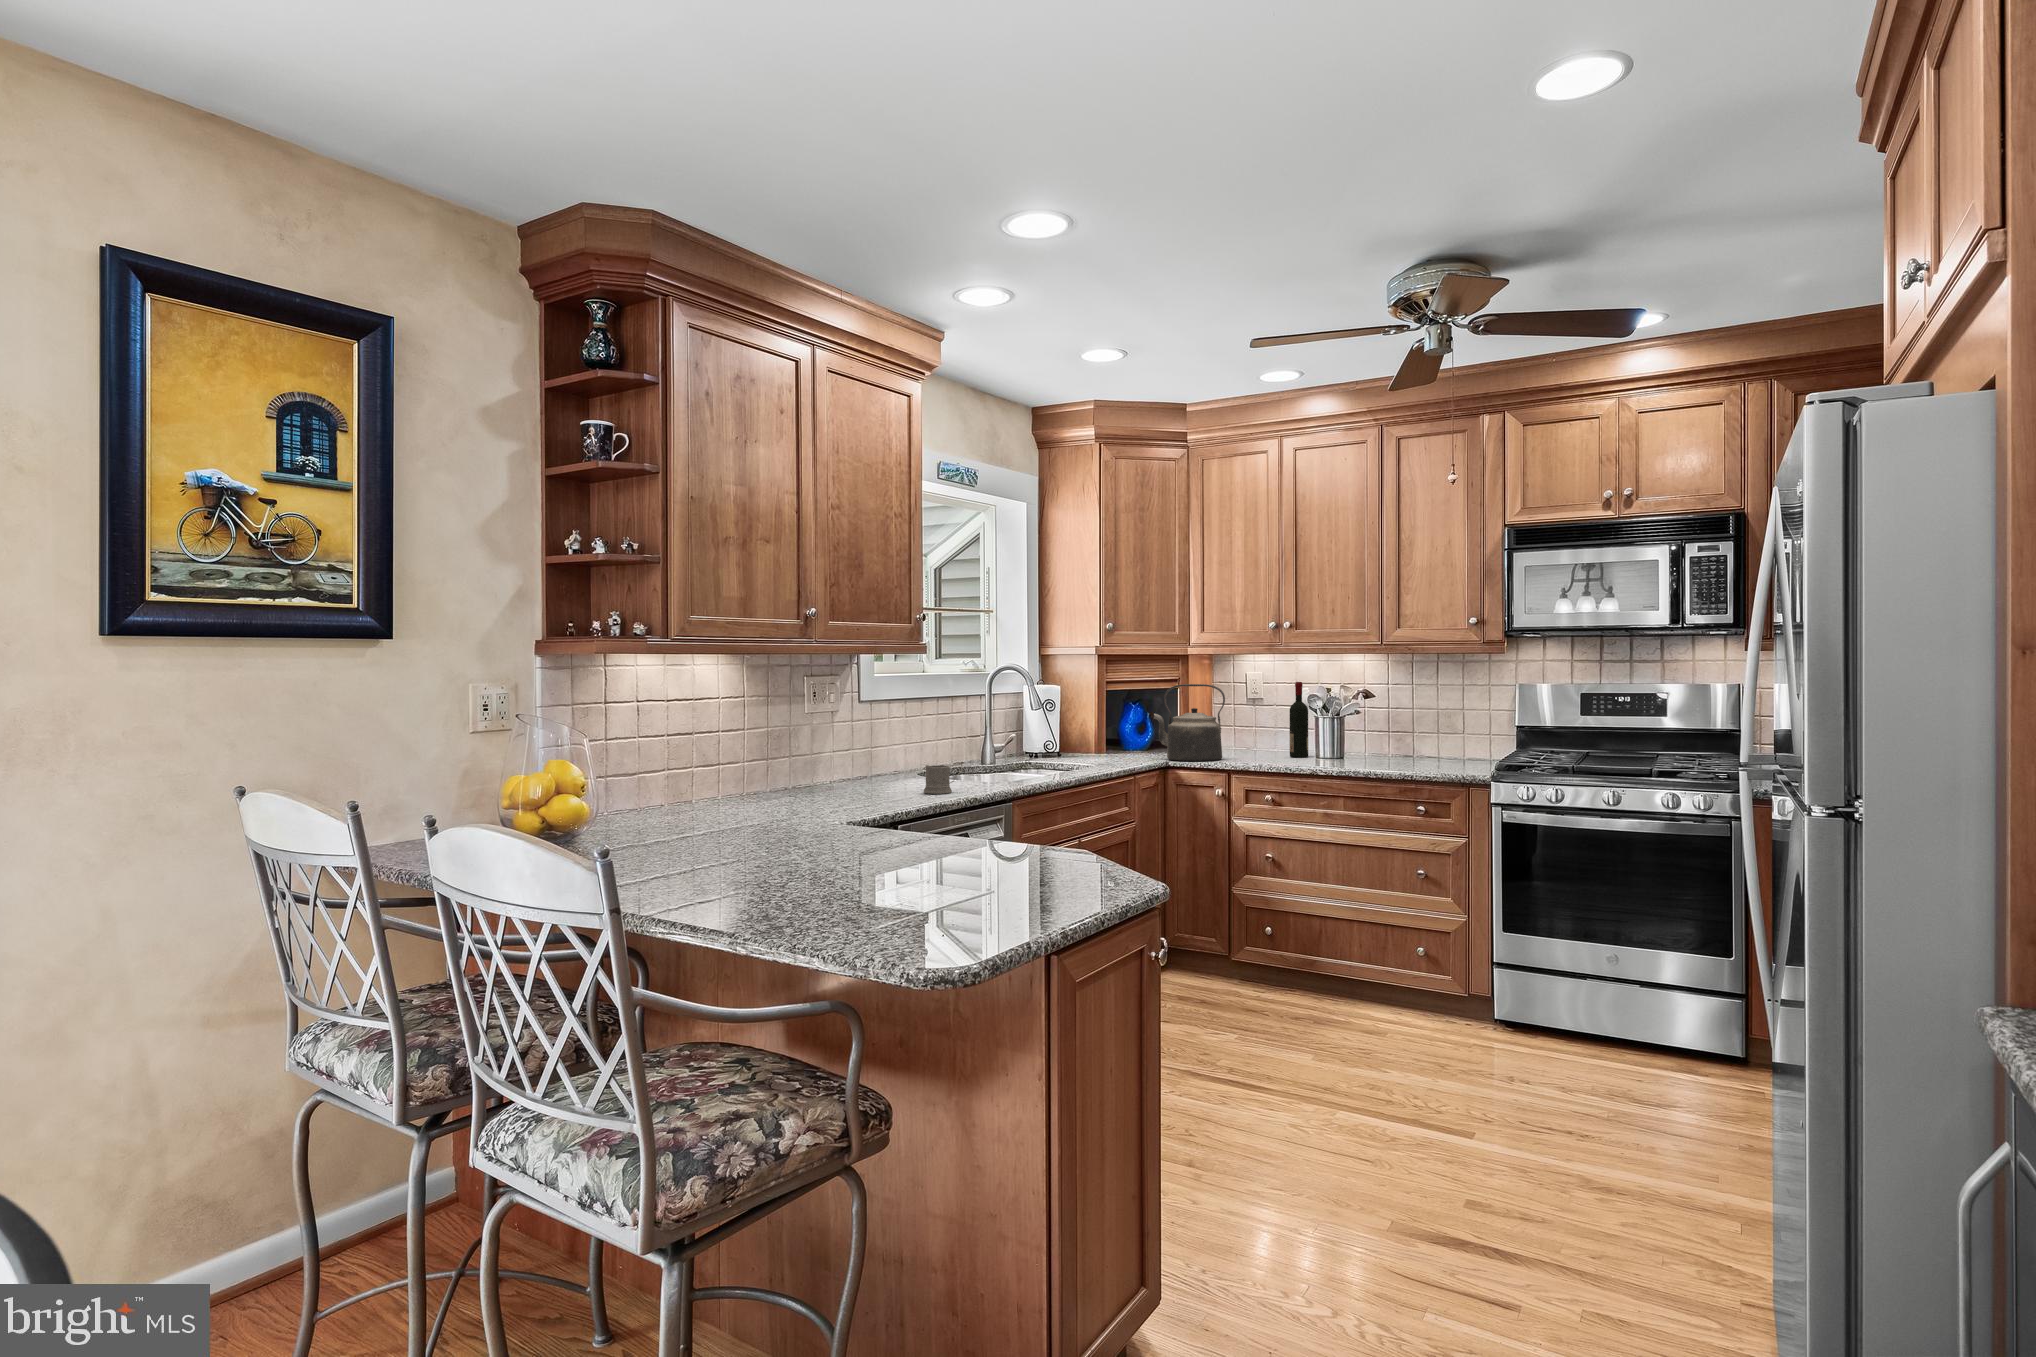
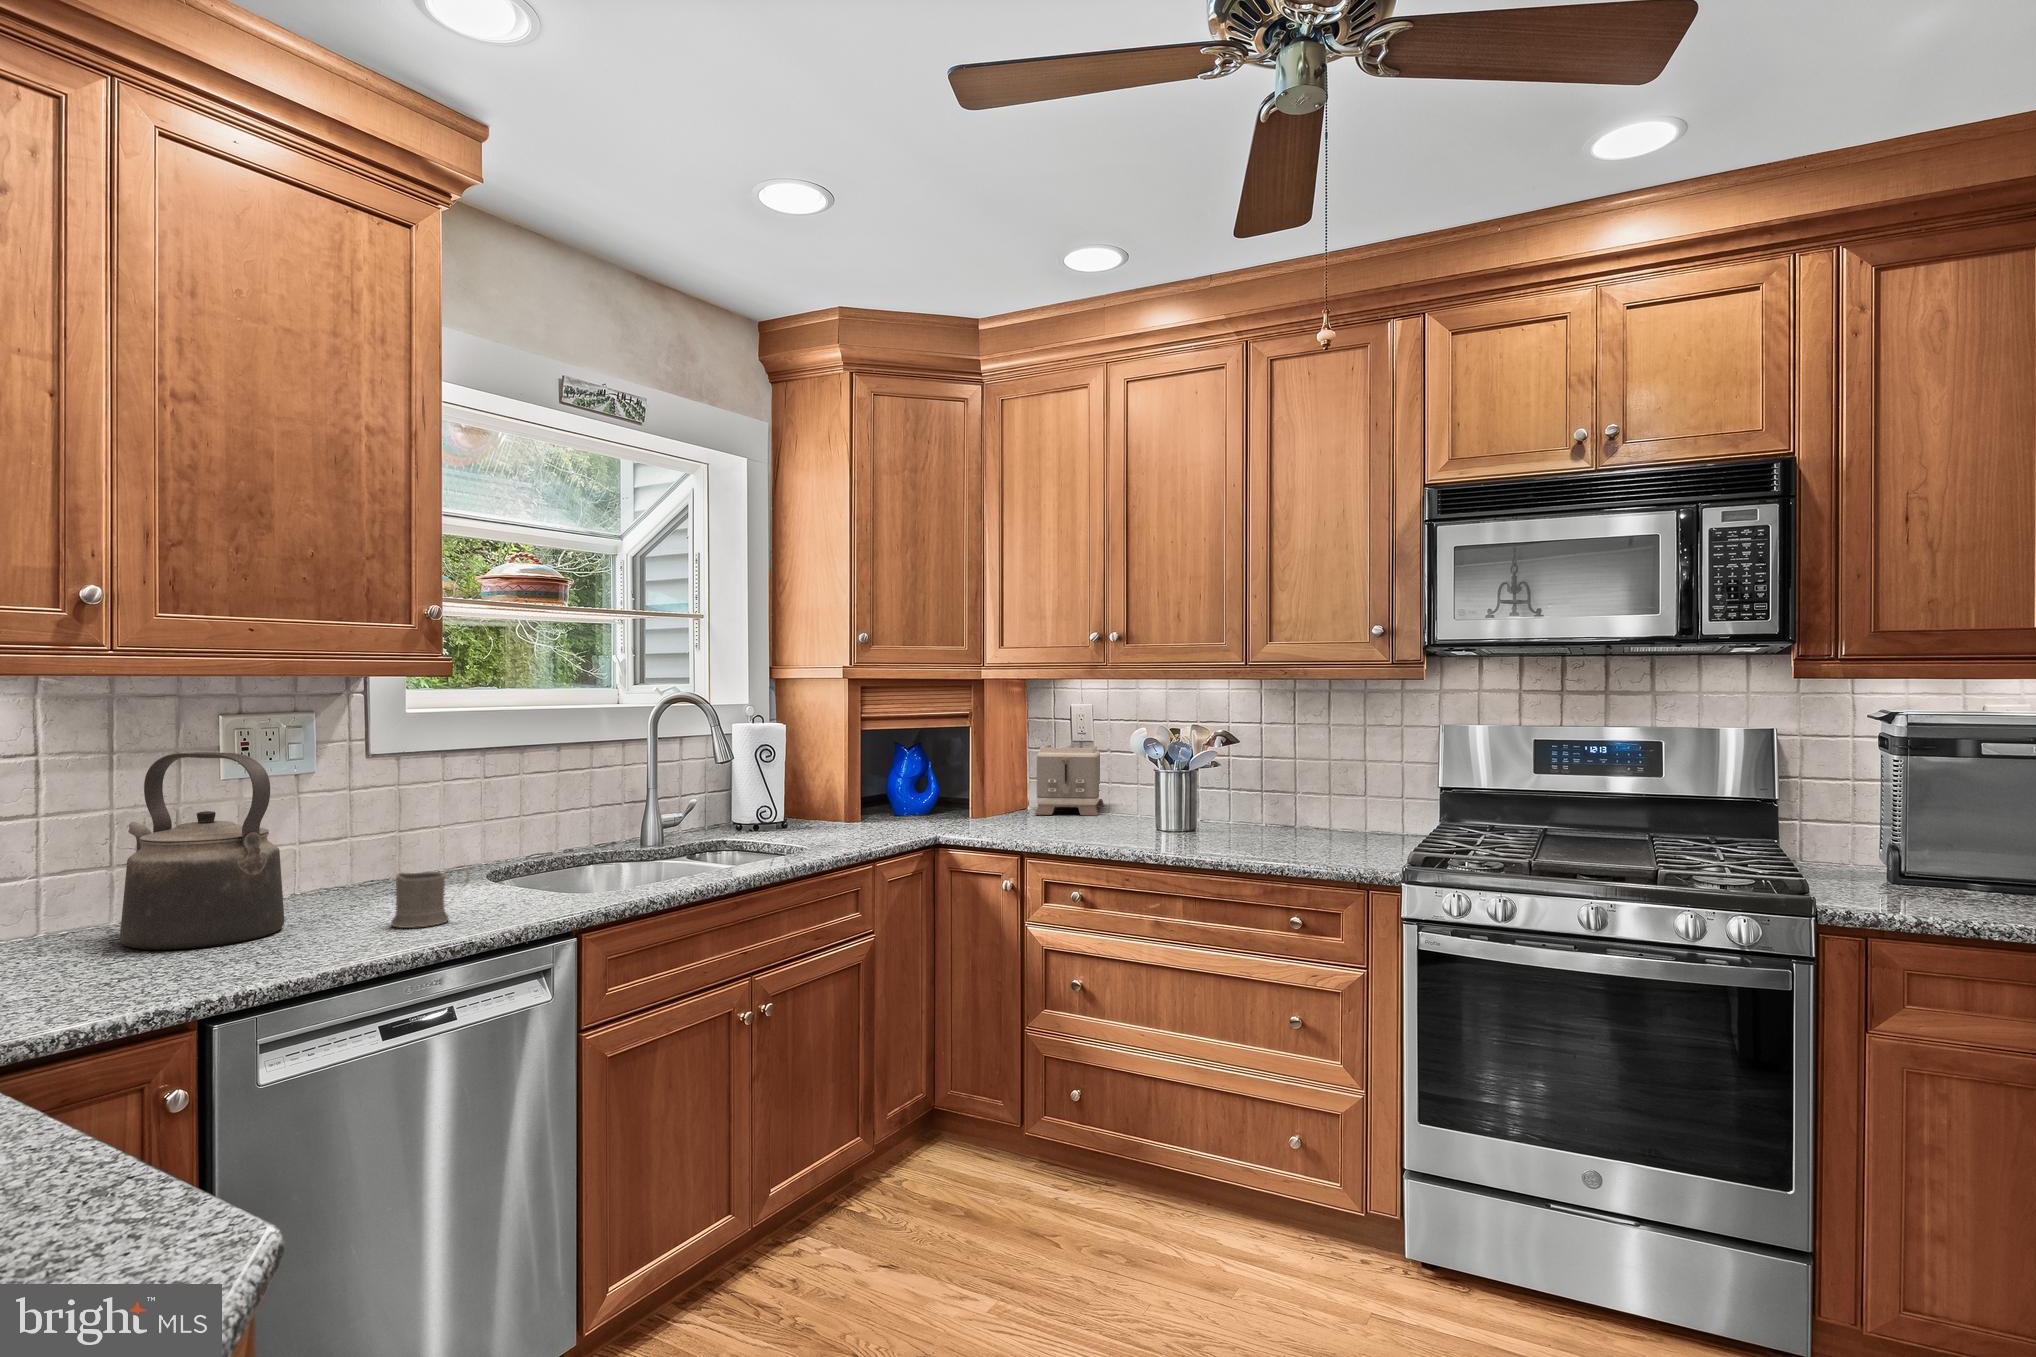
wine bottle: present [1290,682,1308,757] -> none [1114,719,1141,831]
kettle: present [1154,684,1225,761] -> present [120,752,284,950]
toaster: none [1225,701,1270,751] -> present [1035,743,1104,816]

